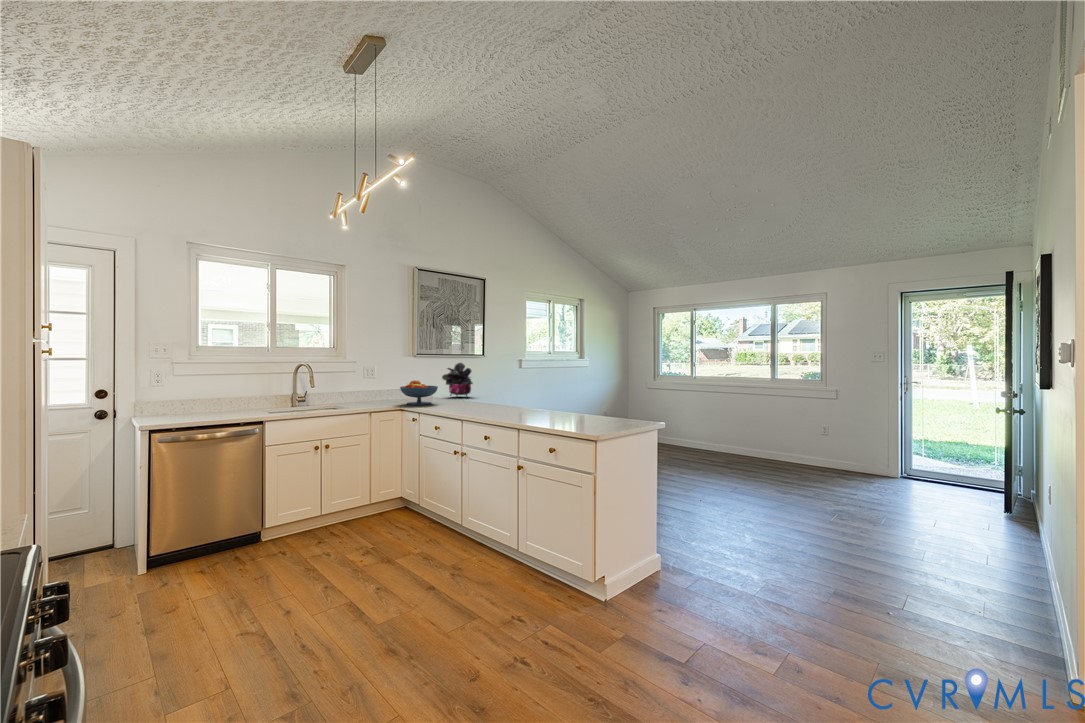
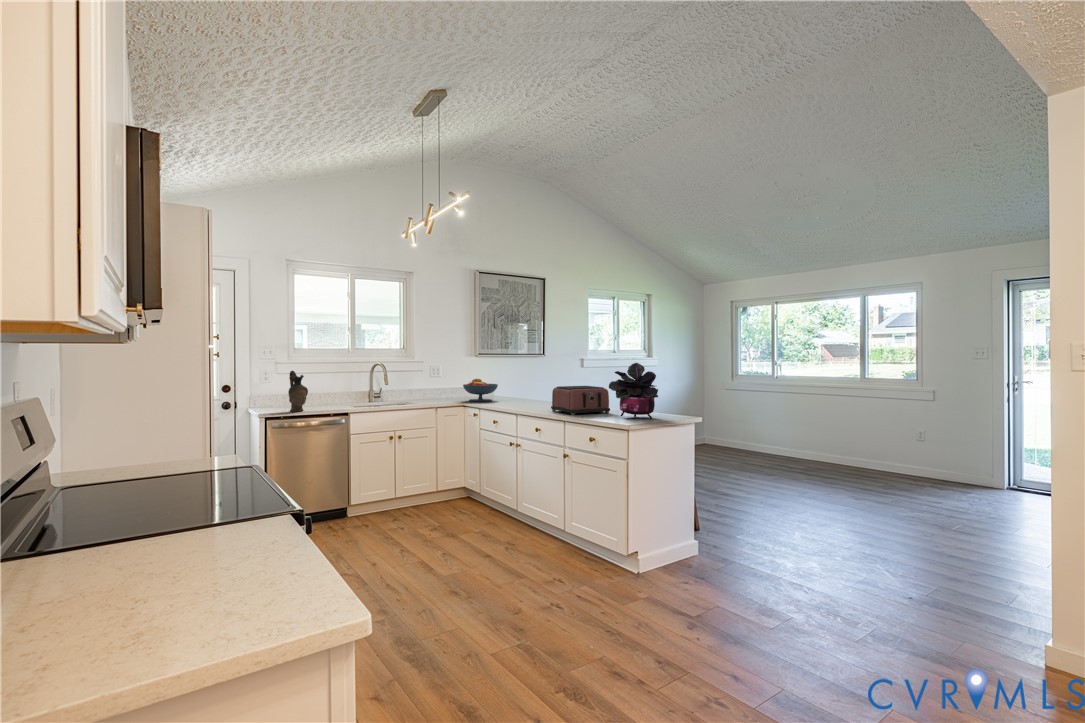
potted plant: present [442,363,473,397] -> present [609,363,658,419]
ceramic pitcher: none [184,373,211,422] -> present [288,371,308,412]
toaster: none [501,389,565,422] -> present [551,386,610,415]

